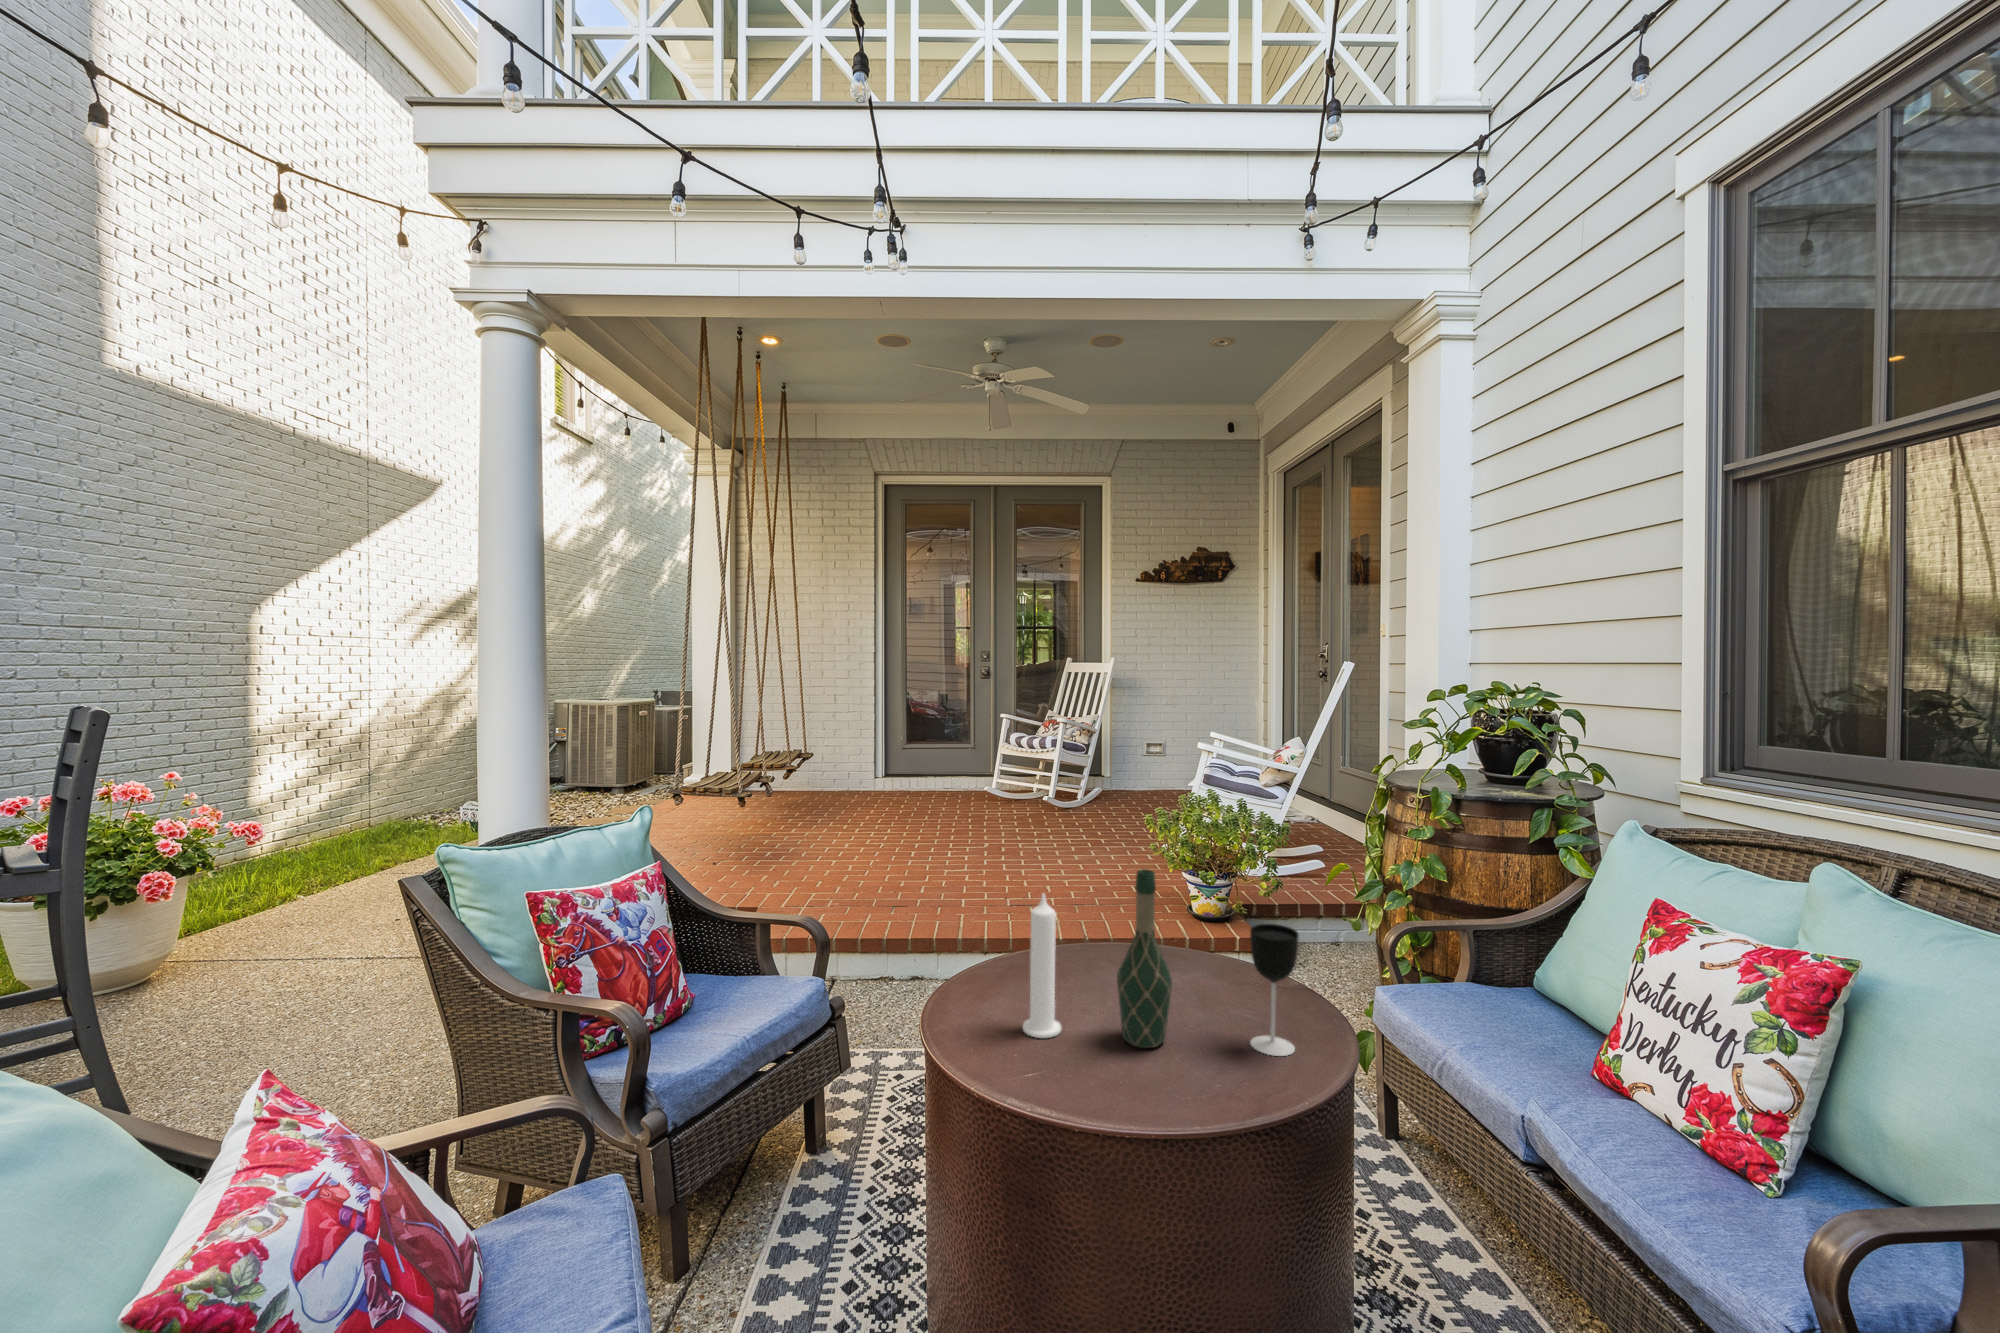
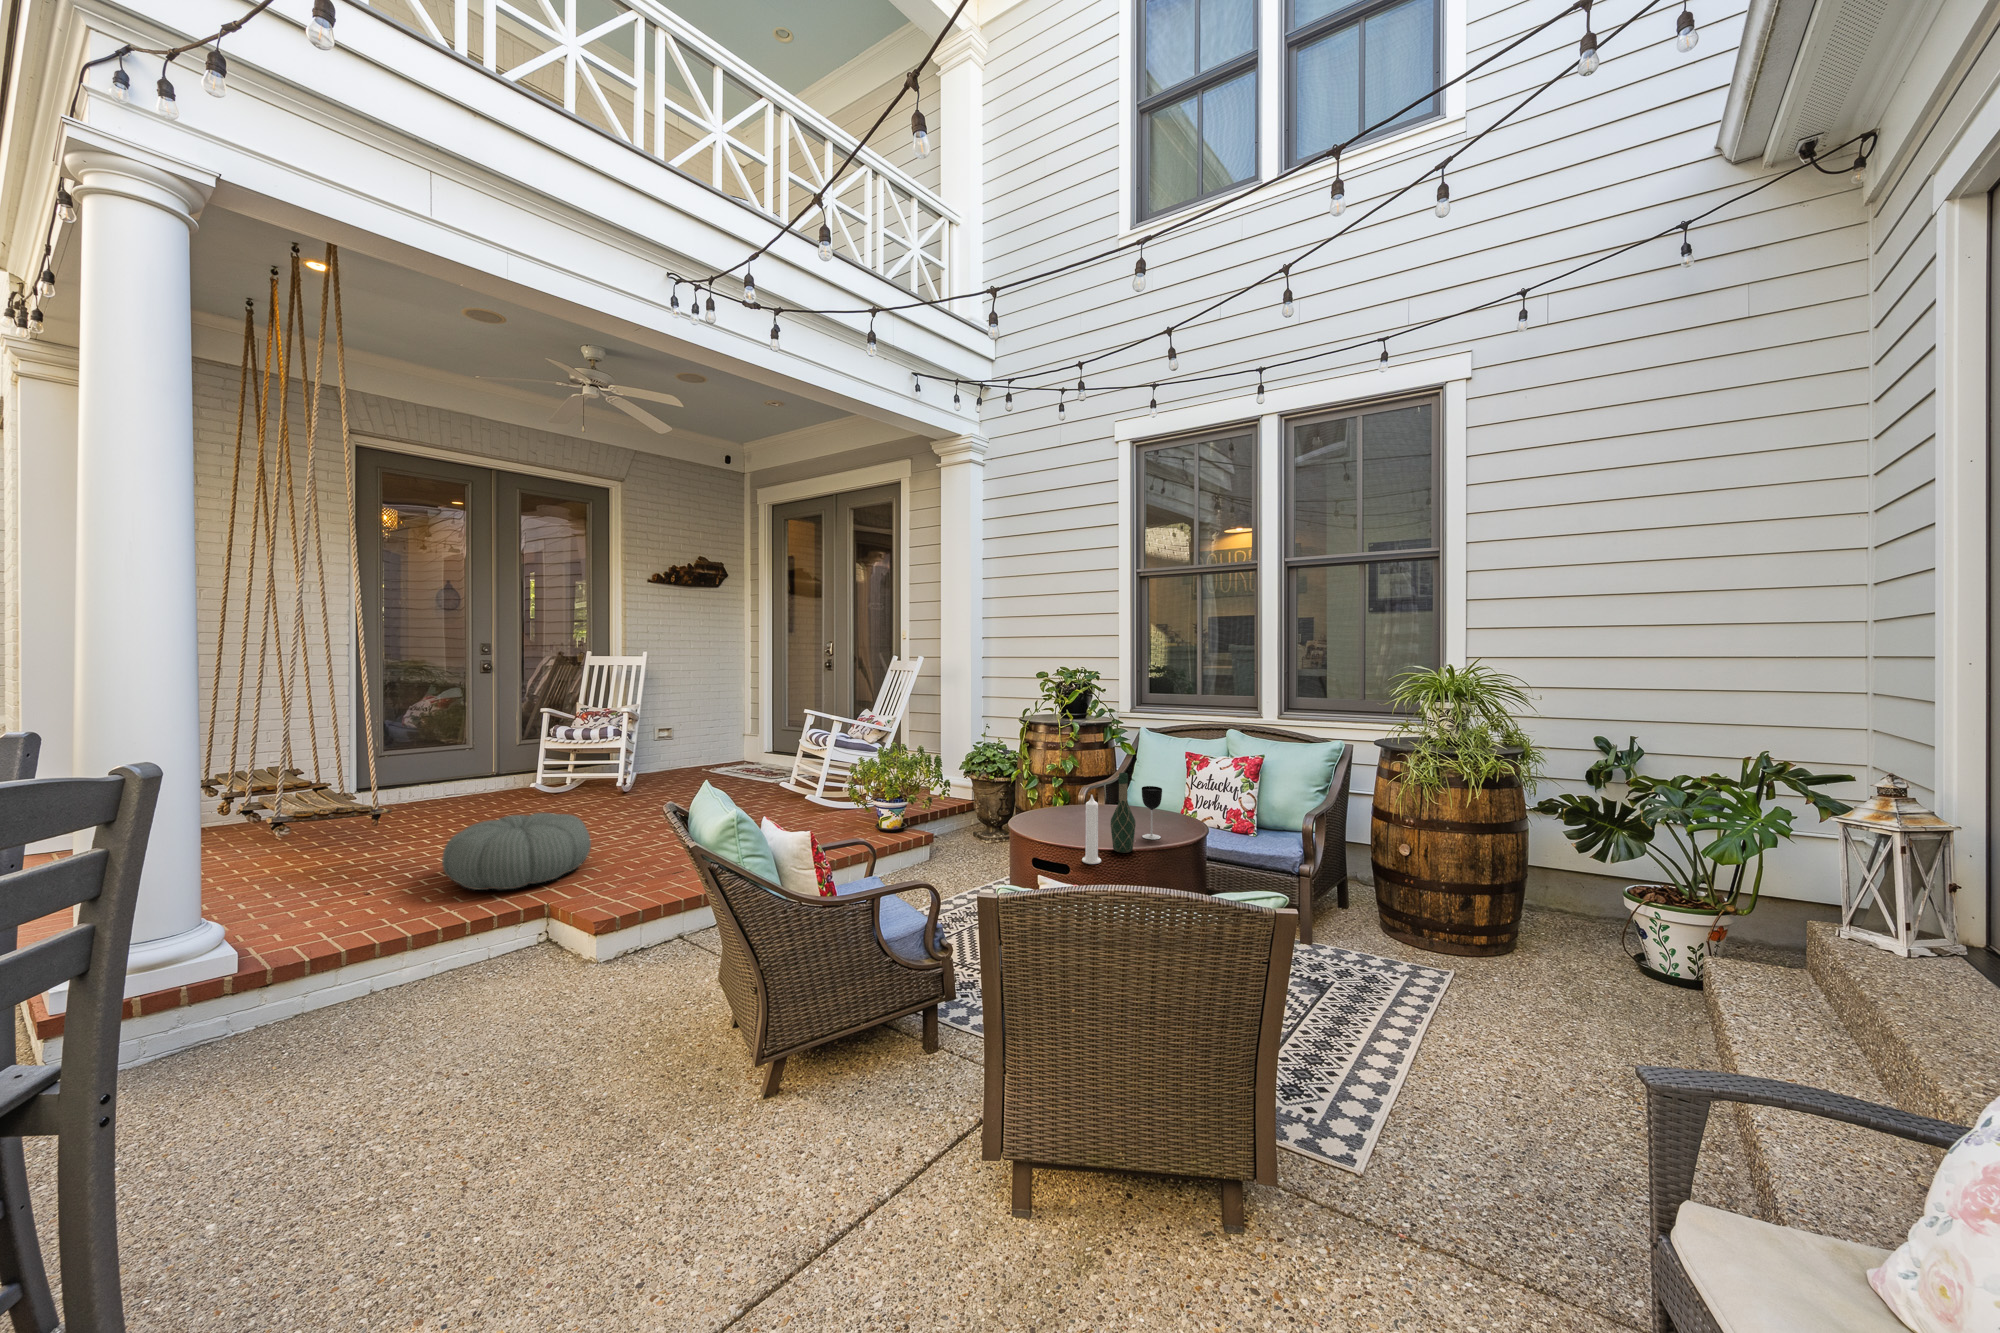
pouf: none [783,796,905,863] -> present [442,813,591,890]

